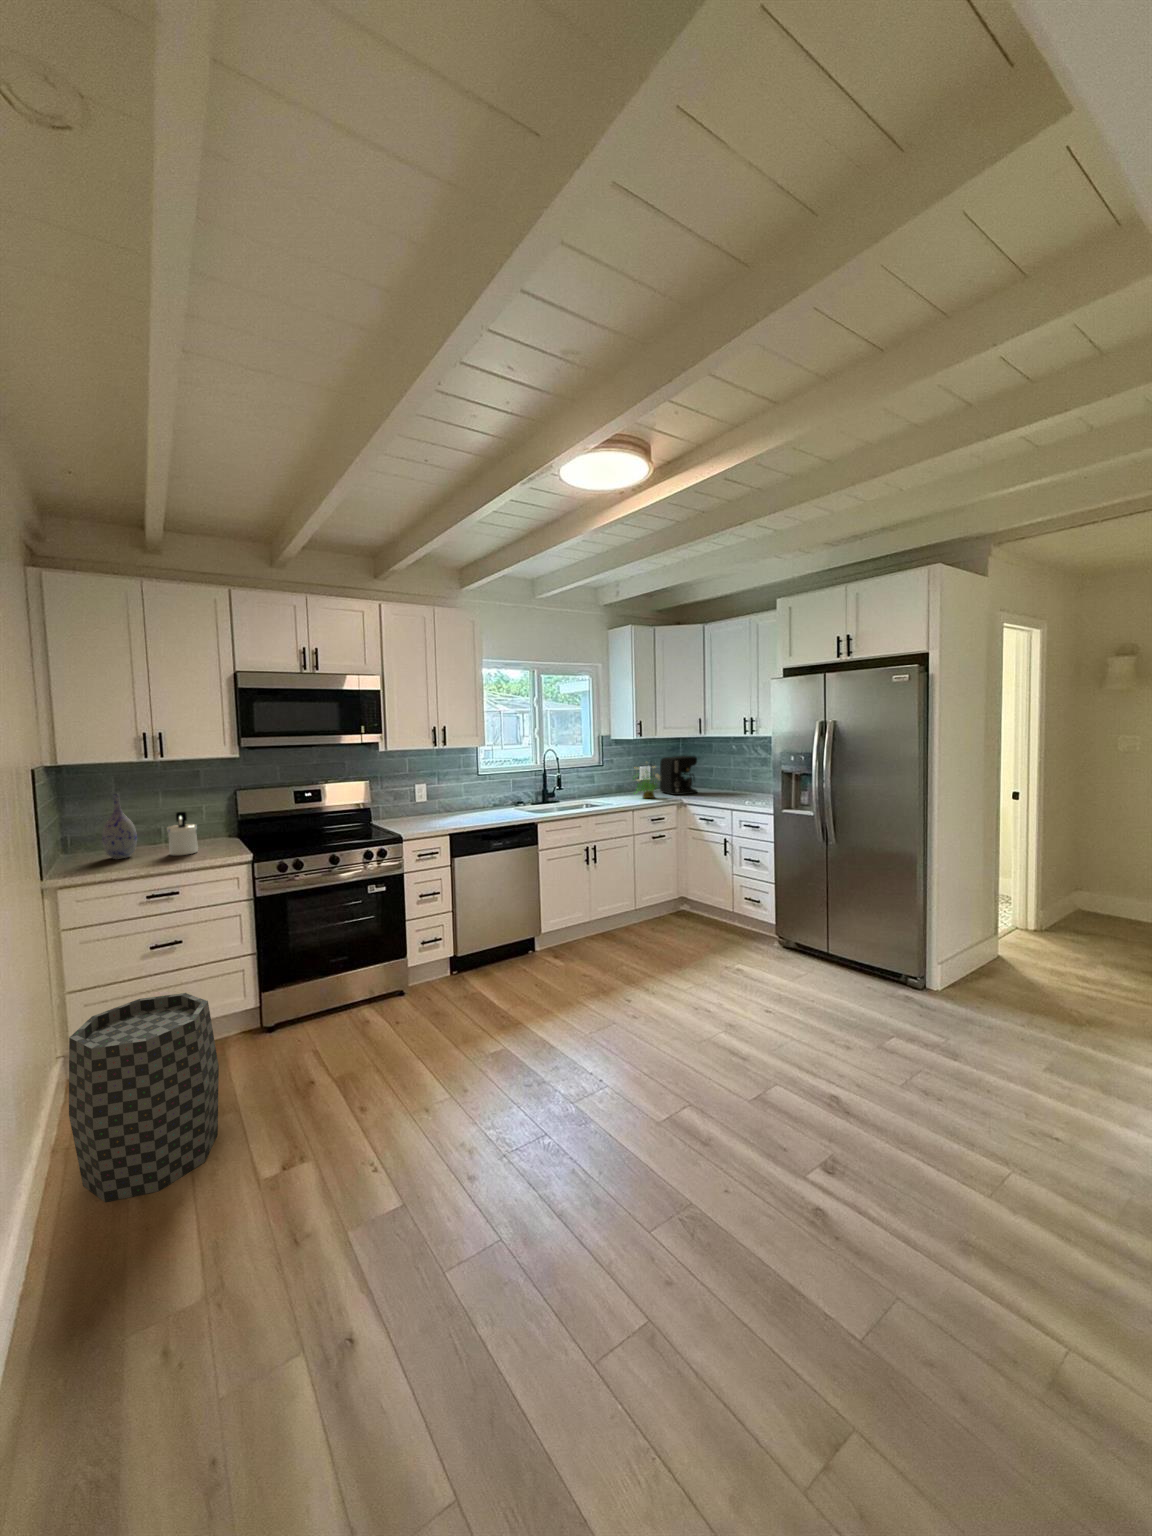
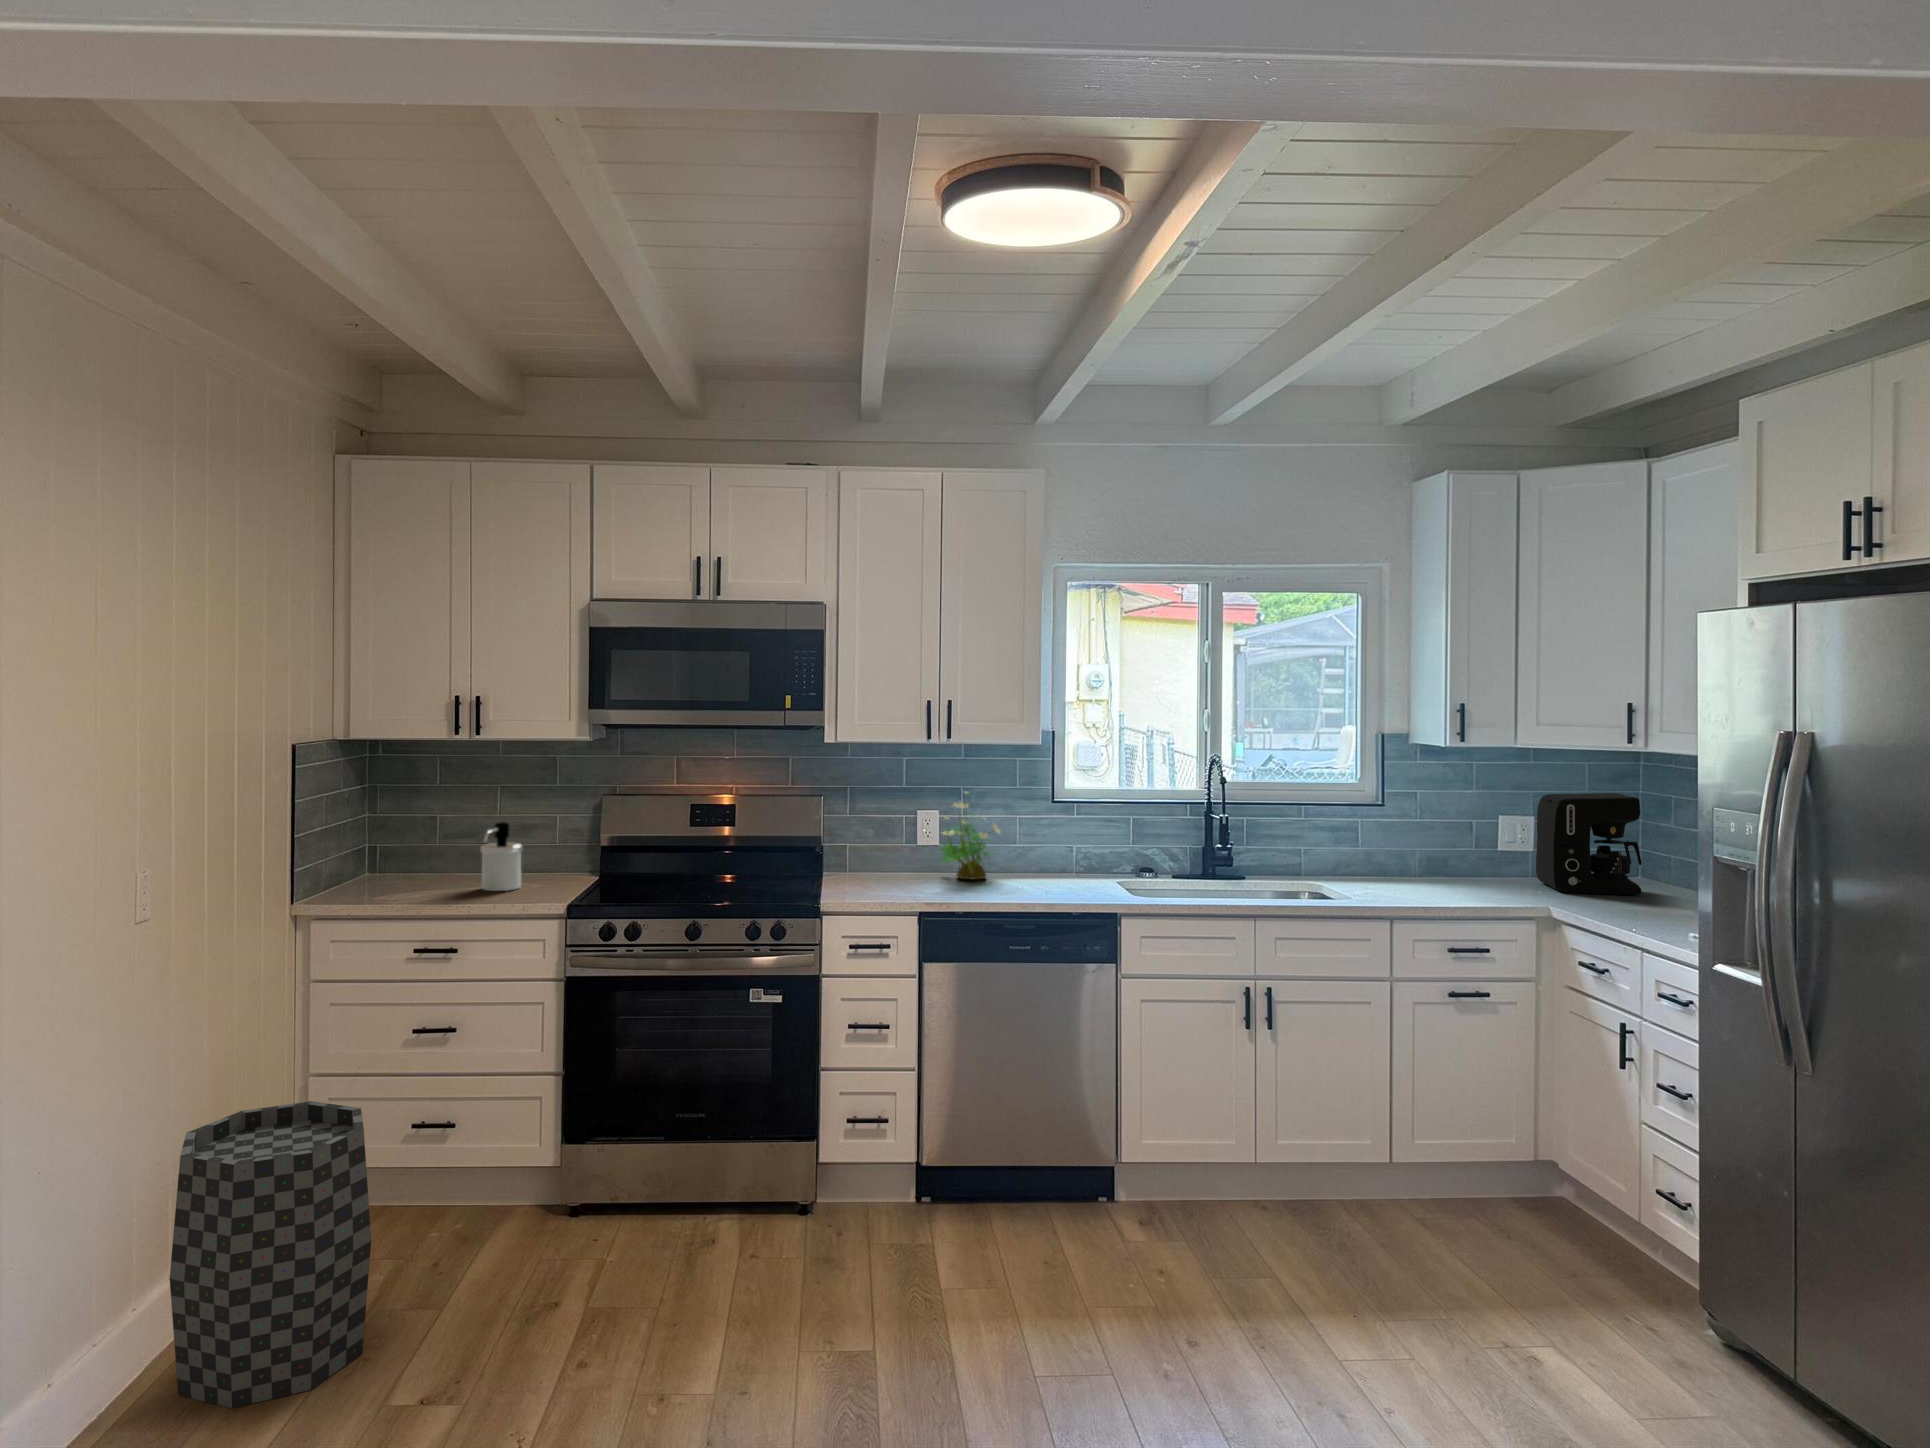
potted plant: present [634,766,660,798] -> present [941,791,1000,879]
vase: present [102,794,137,859] -> none [409,787,453,885]

